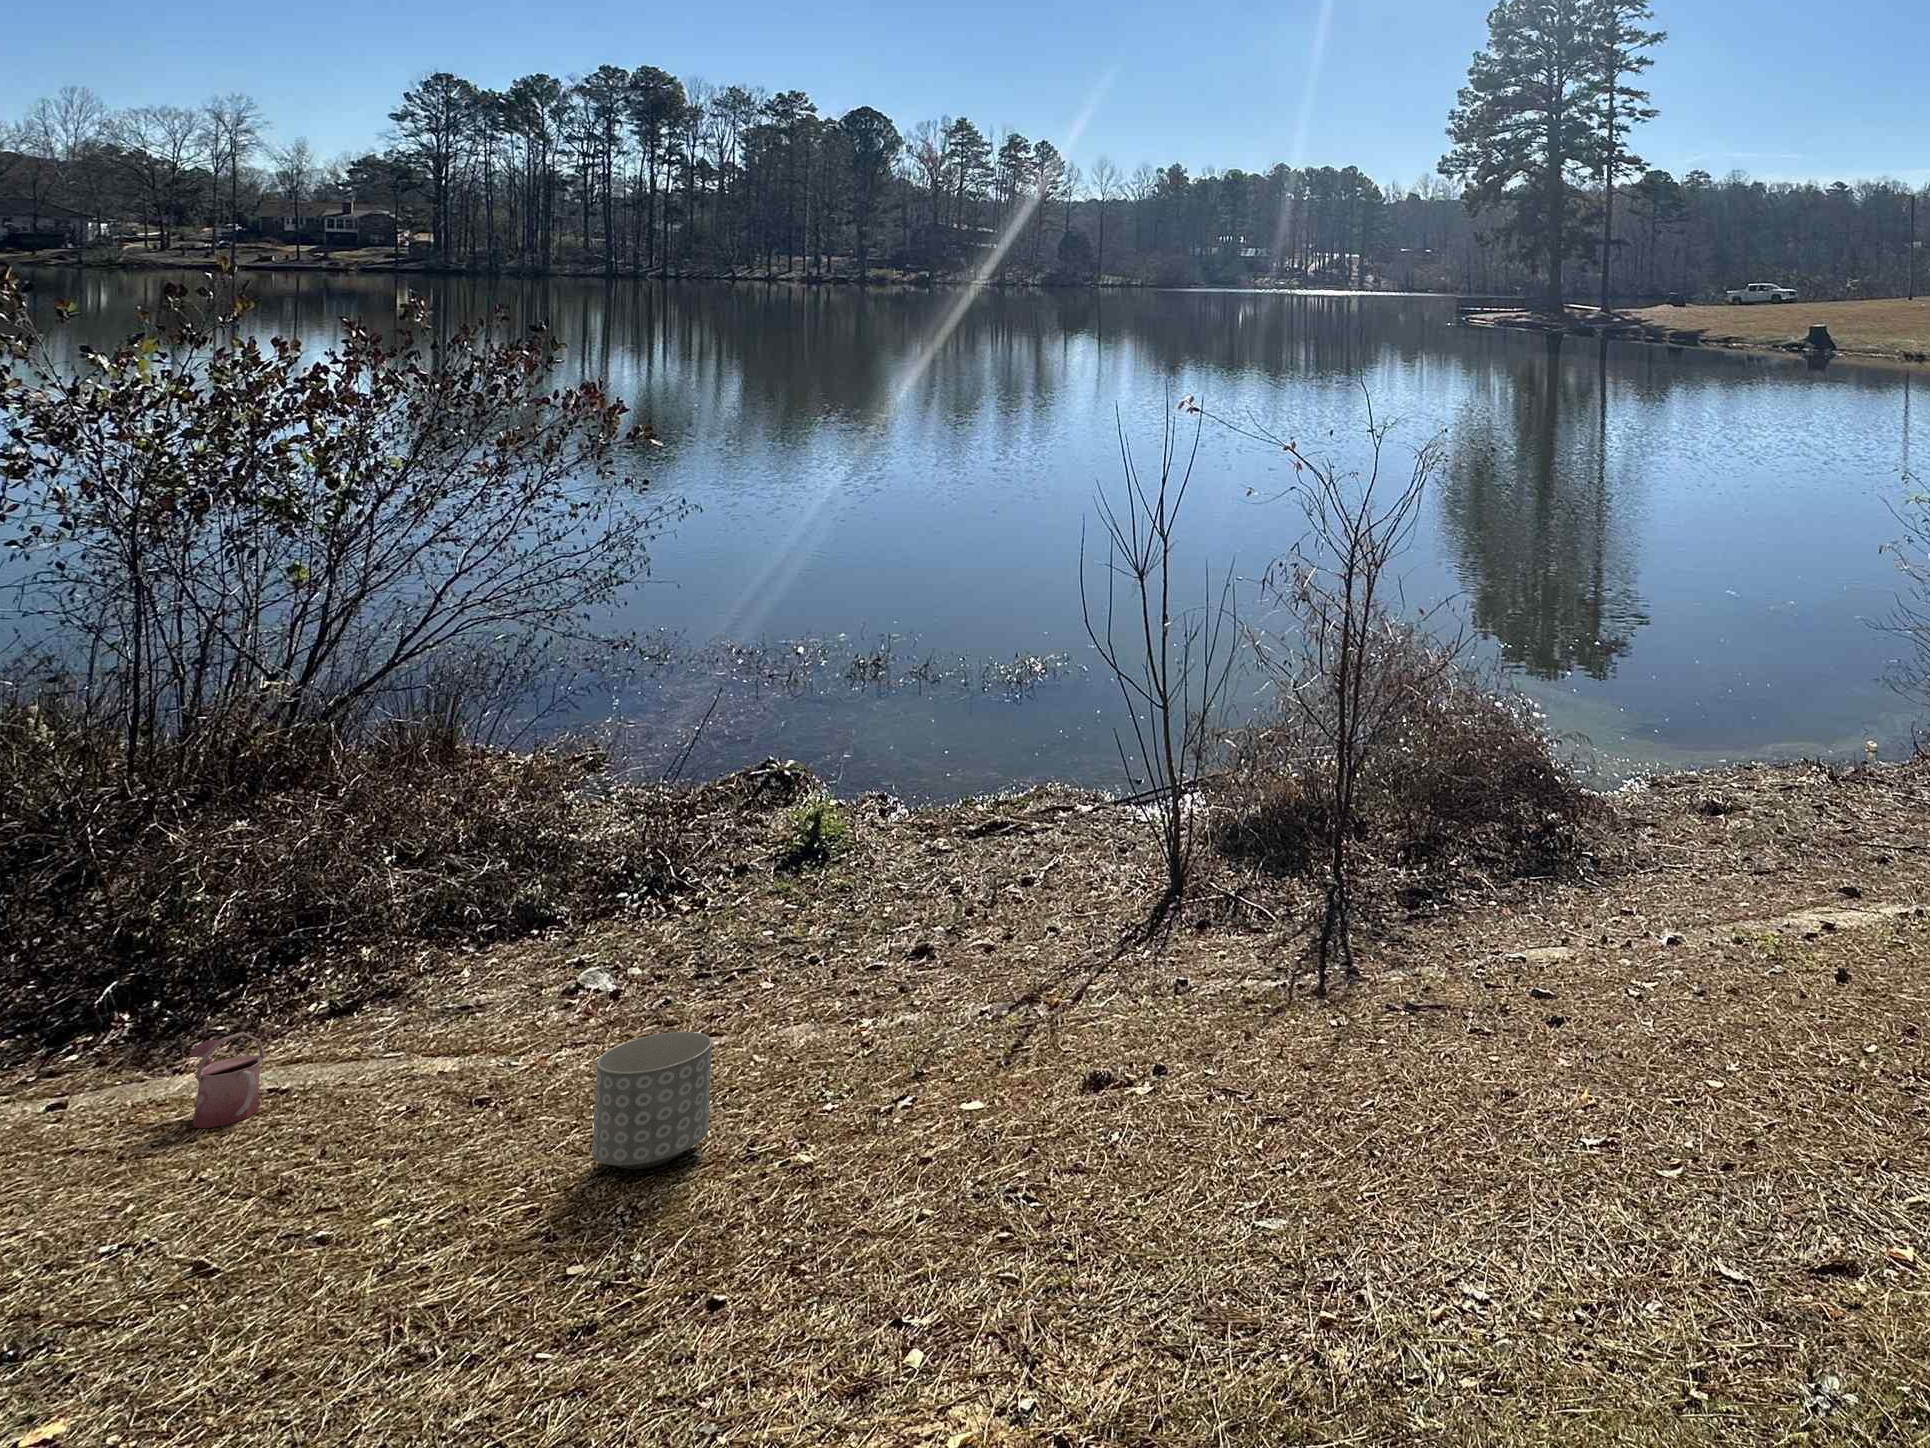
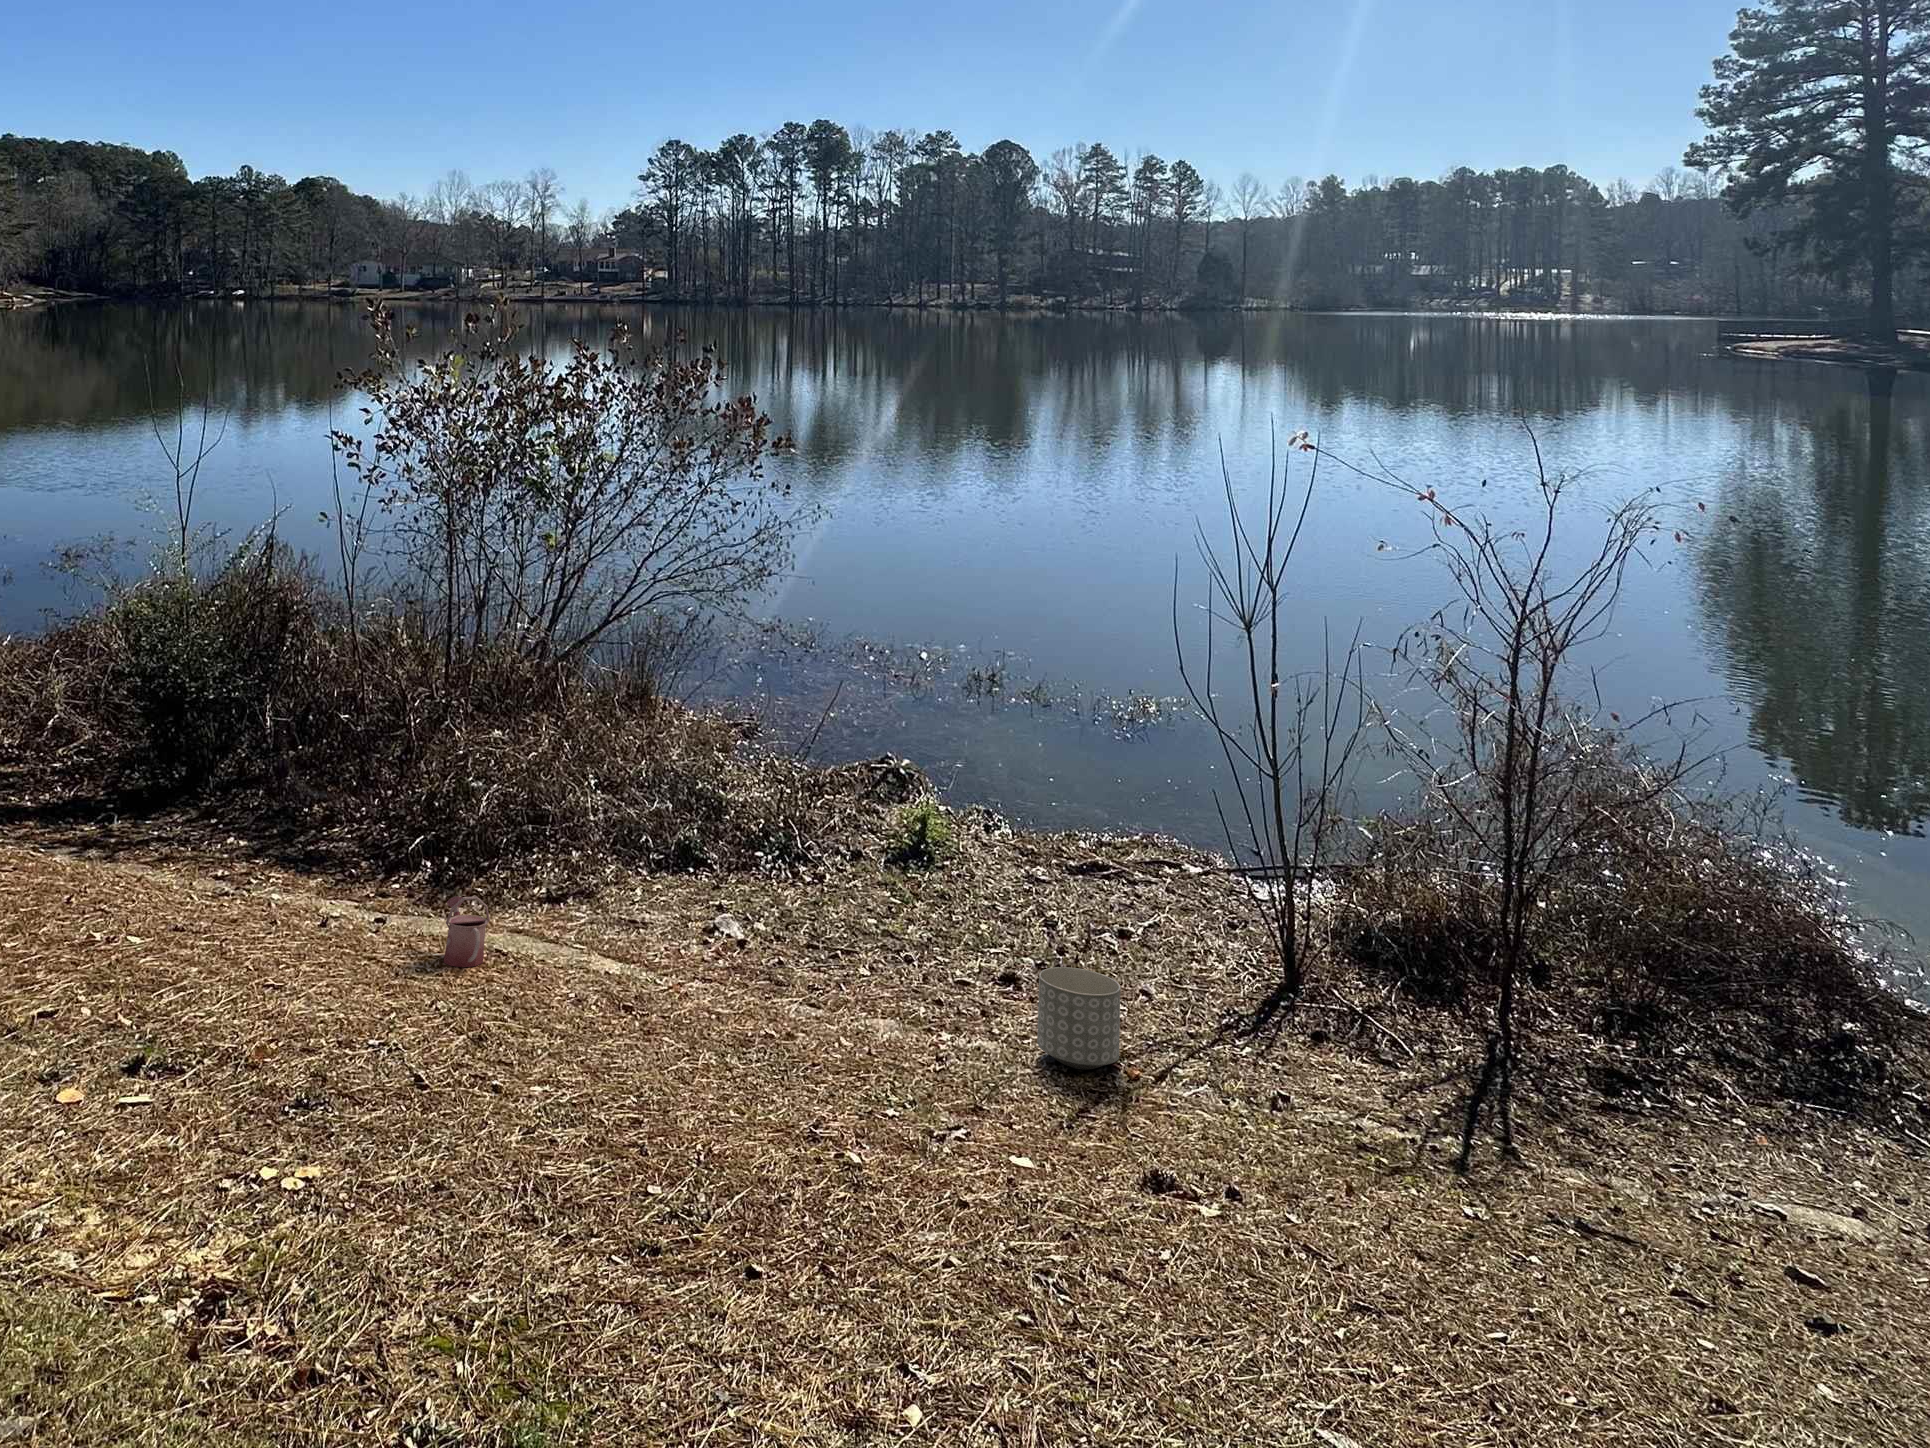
planter: present [592,1032,712,1169] -> present [1037,967,1120,1070]

